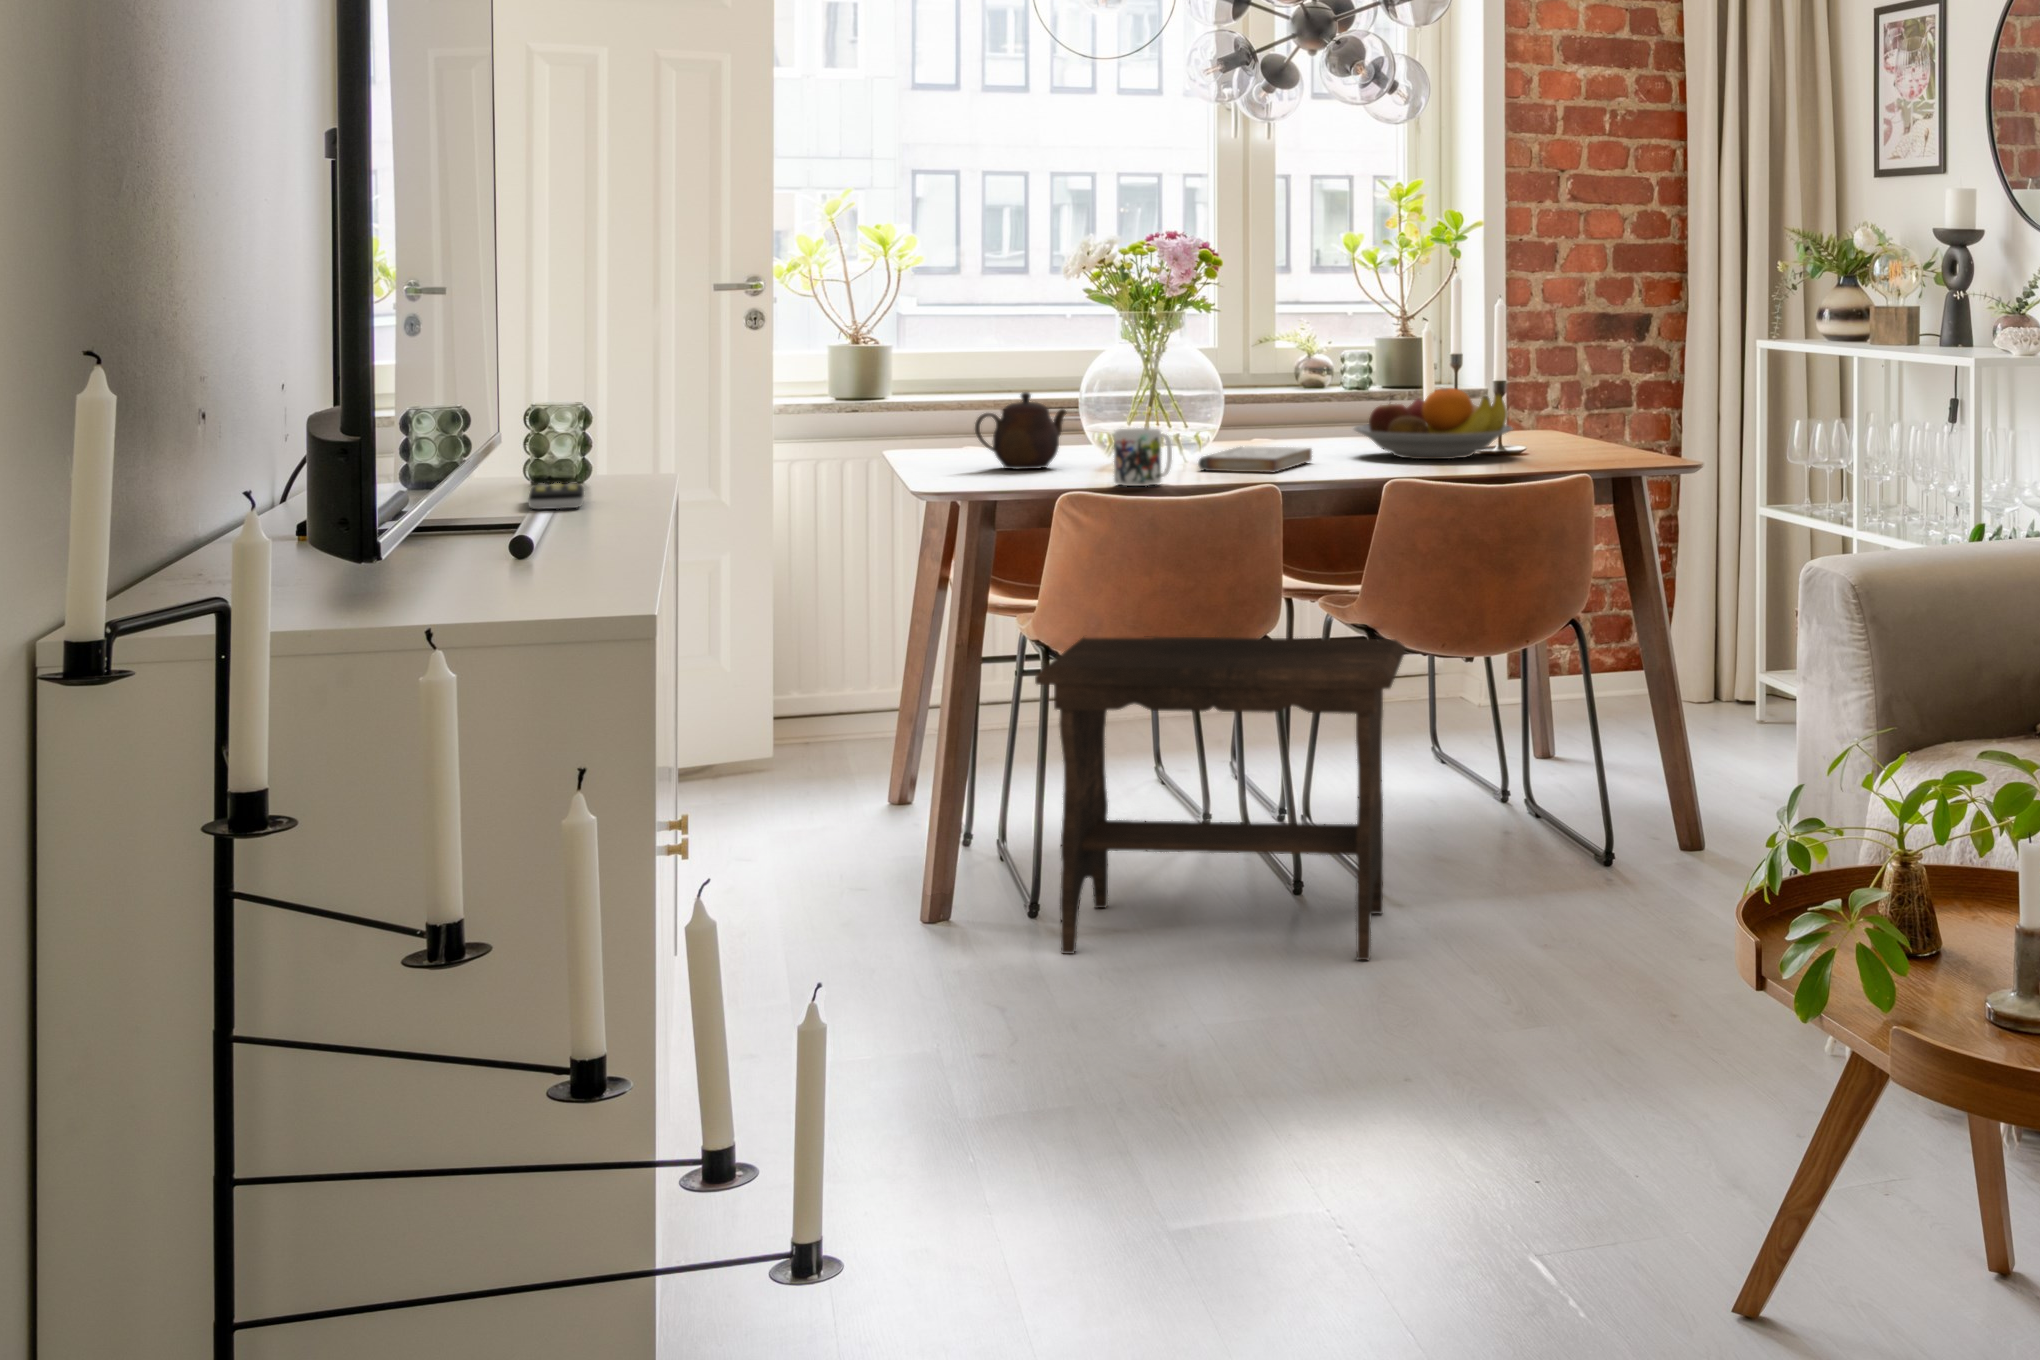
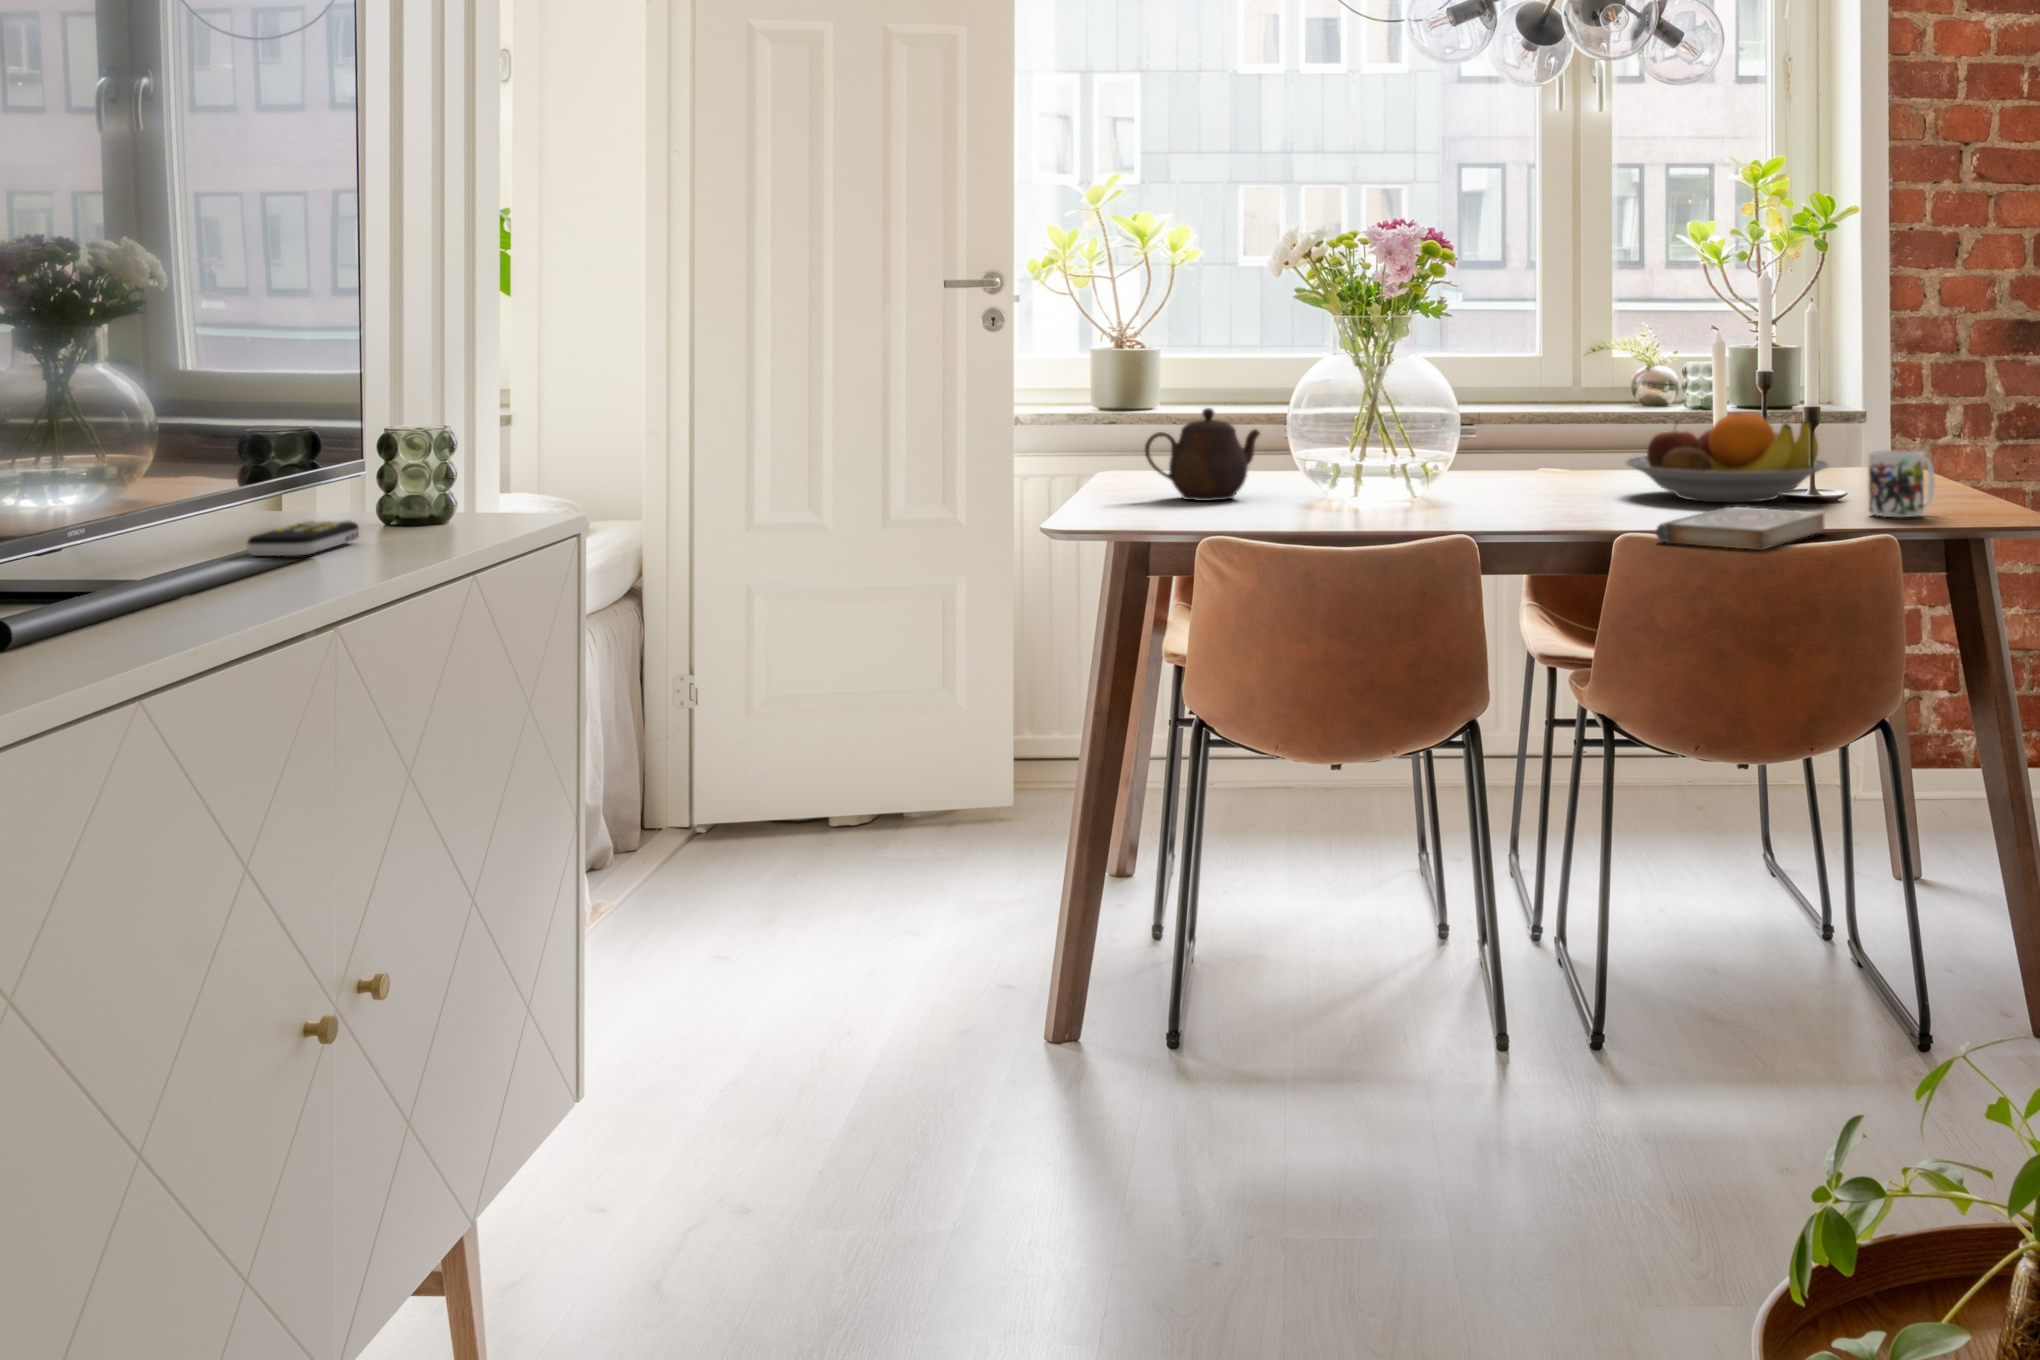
mug: present [1114,428,1172,486] -> present [1869,450,1935,517]
book: present [1198,446,1312,472] -> present [1656,507,1825,550]
footstool: present [1035,636,1405,960] -> none [1106,712,1601,1175]

